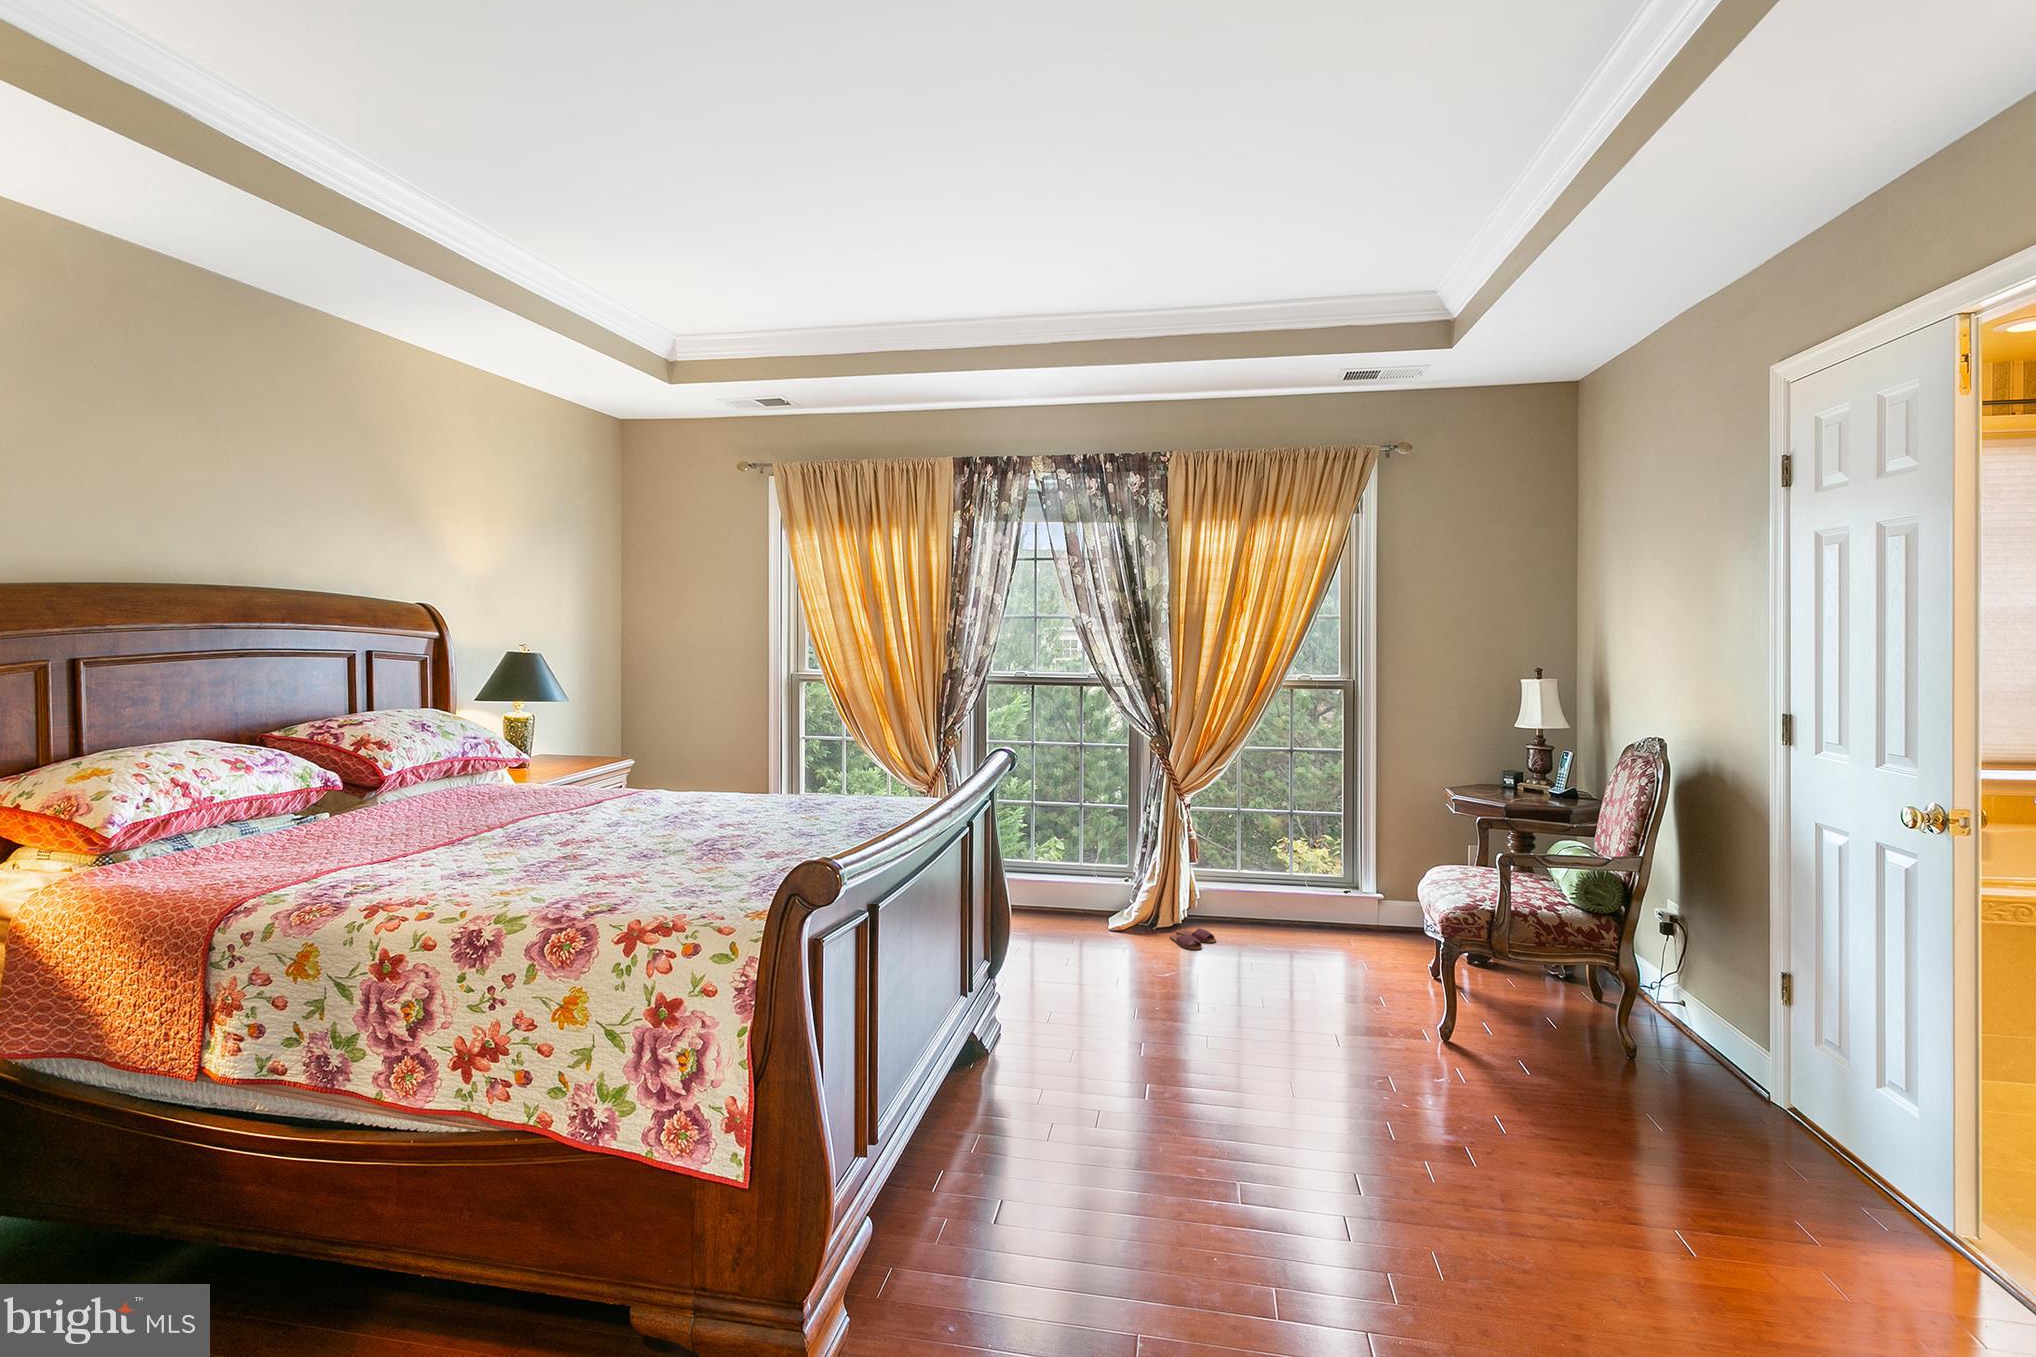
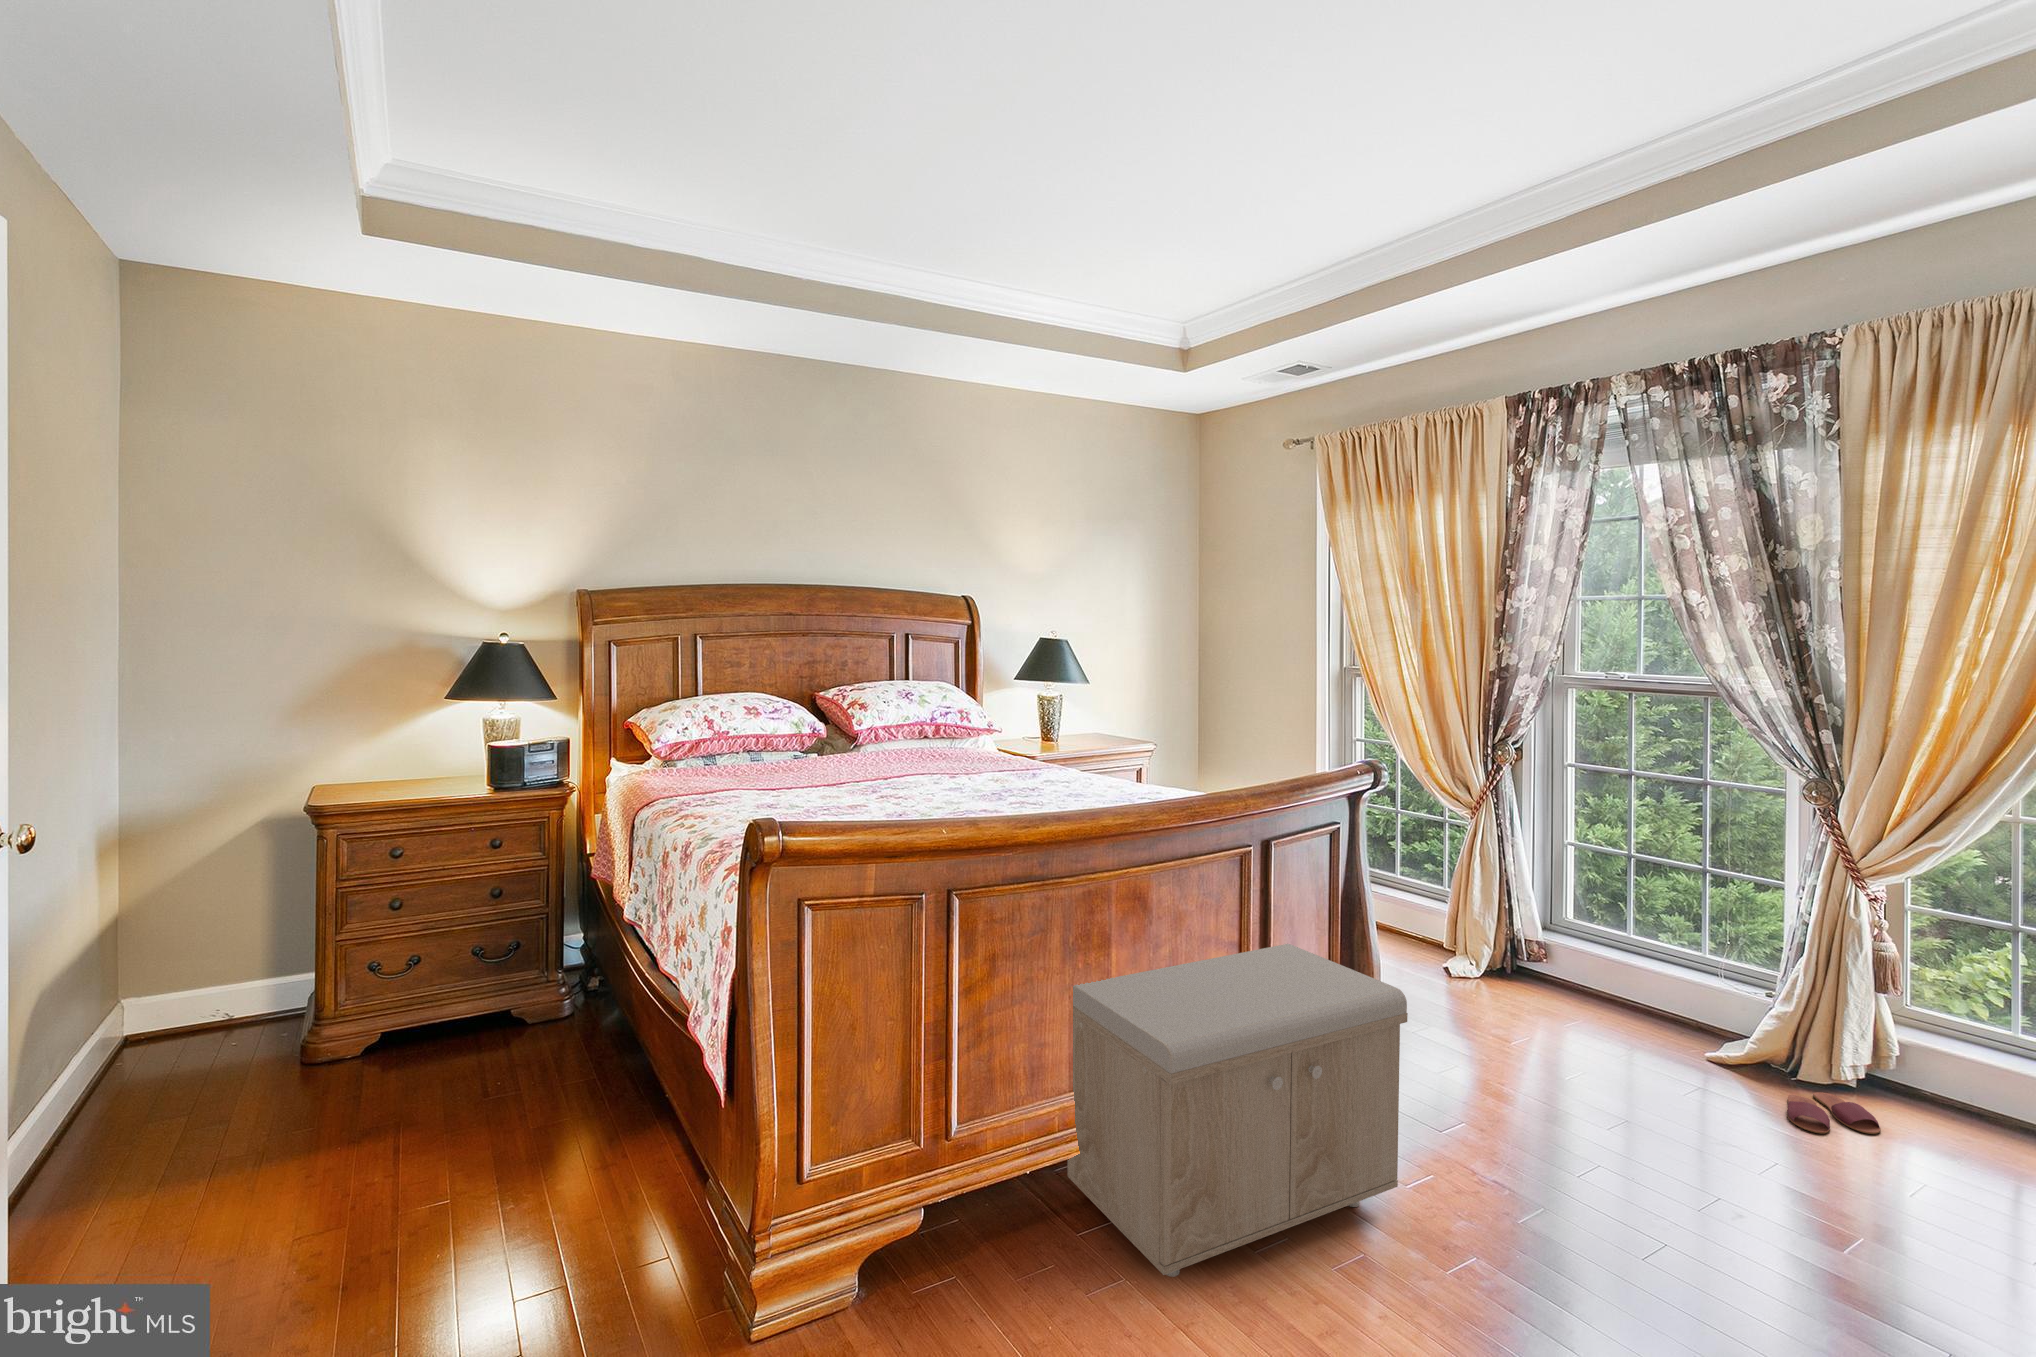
storage bench: none [946,896,1116,1147] -> present [1068,944,1408,1277]

